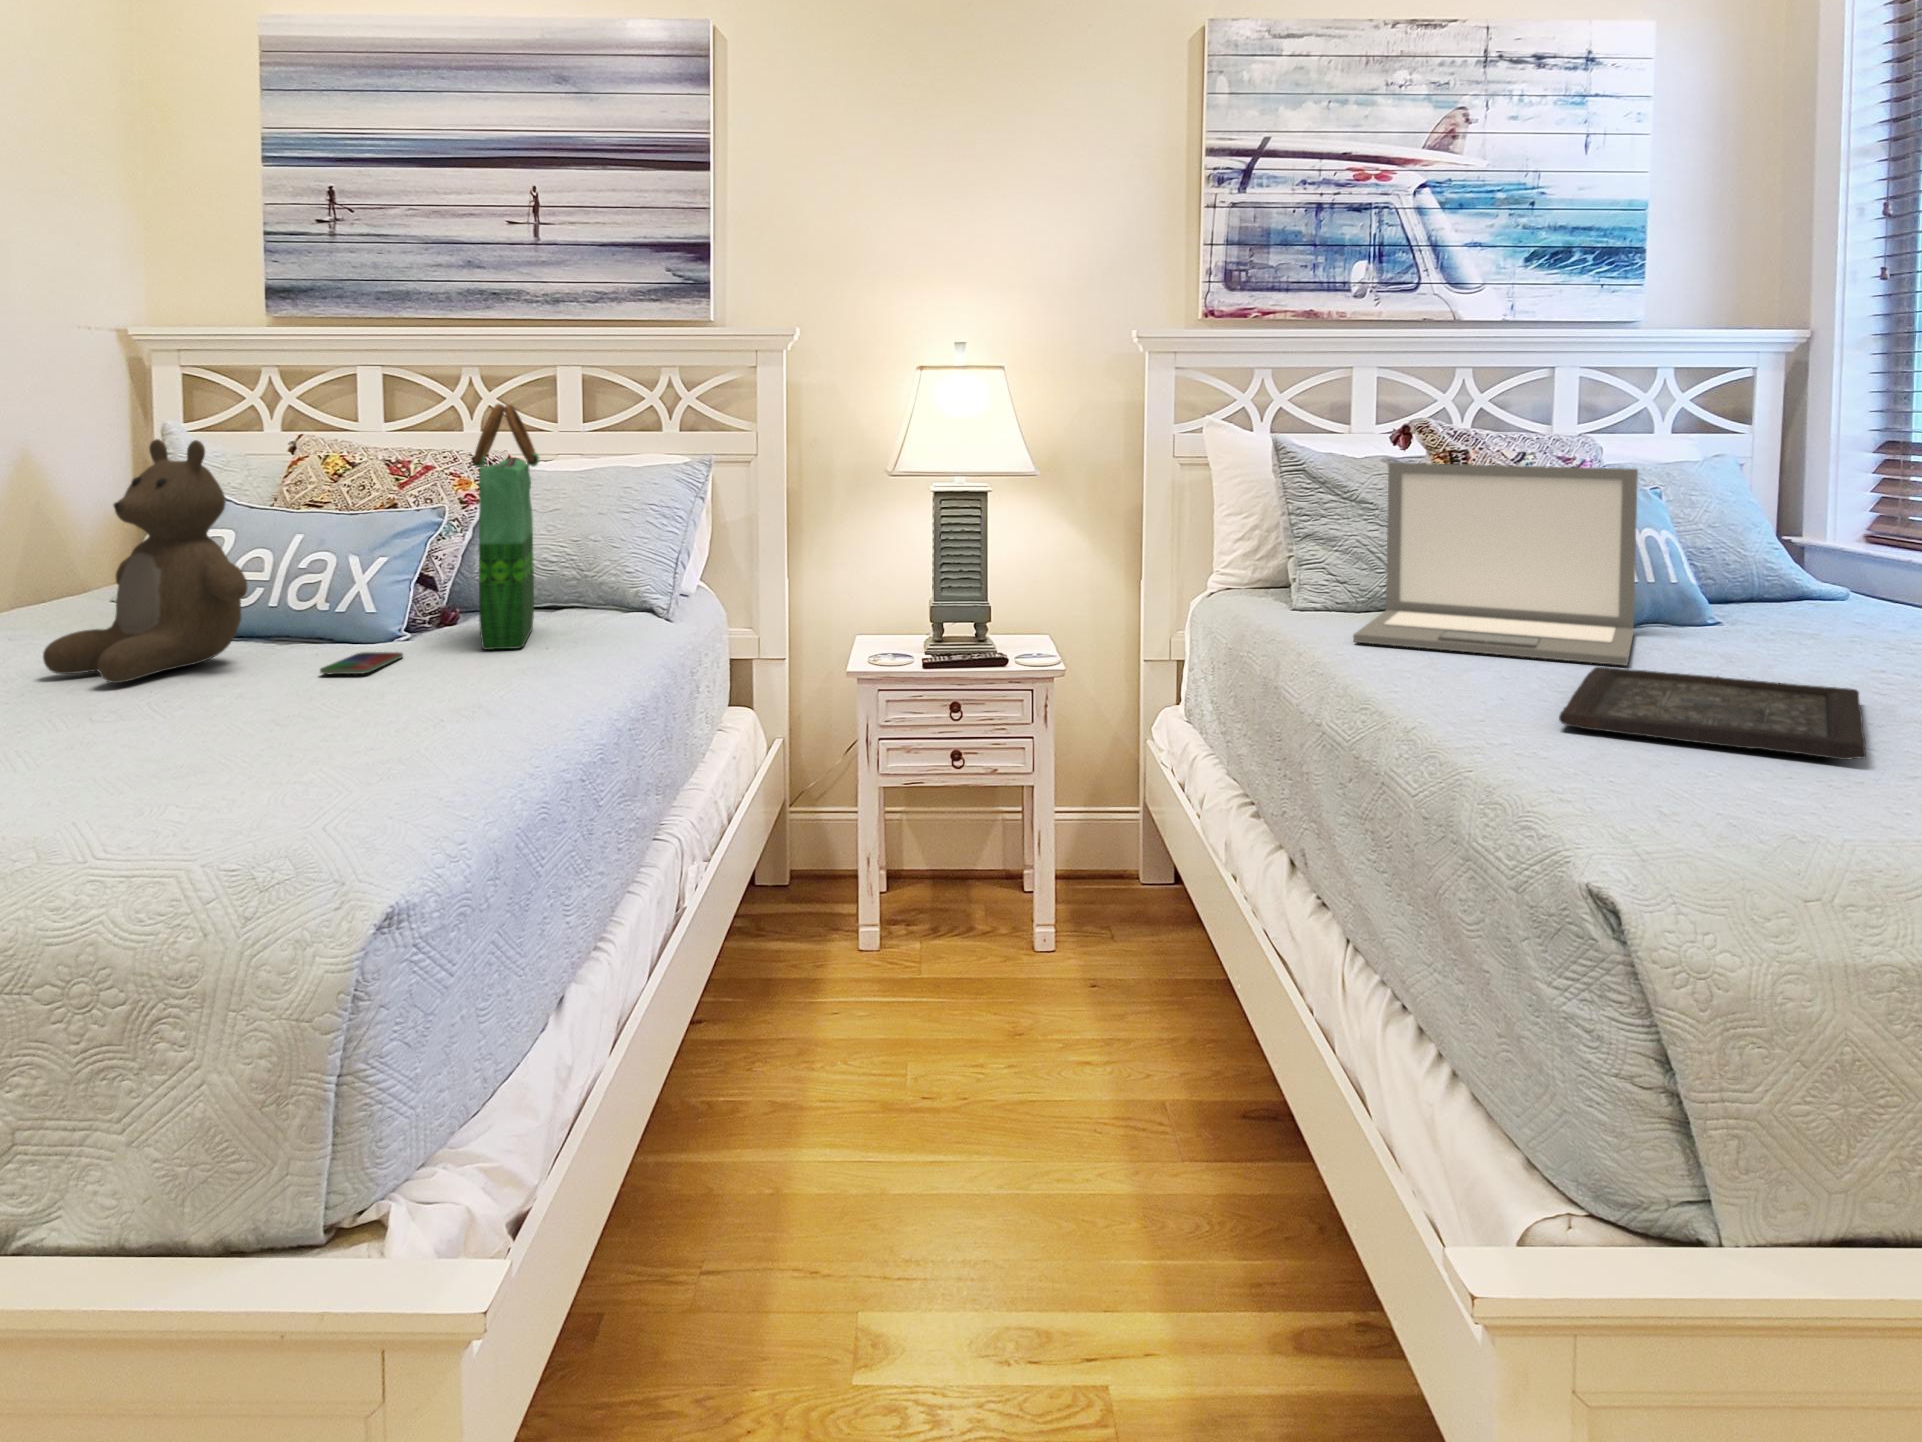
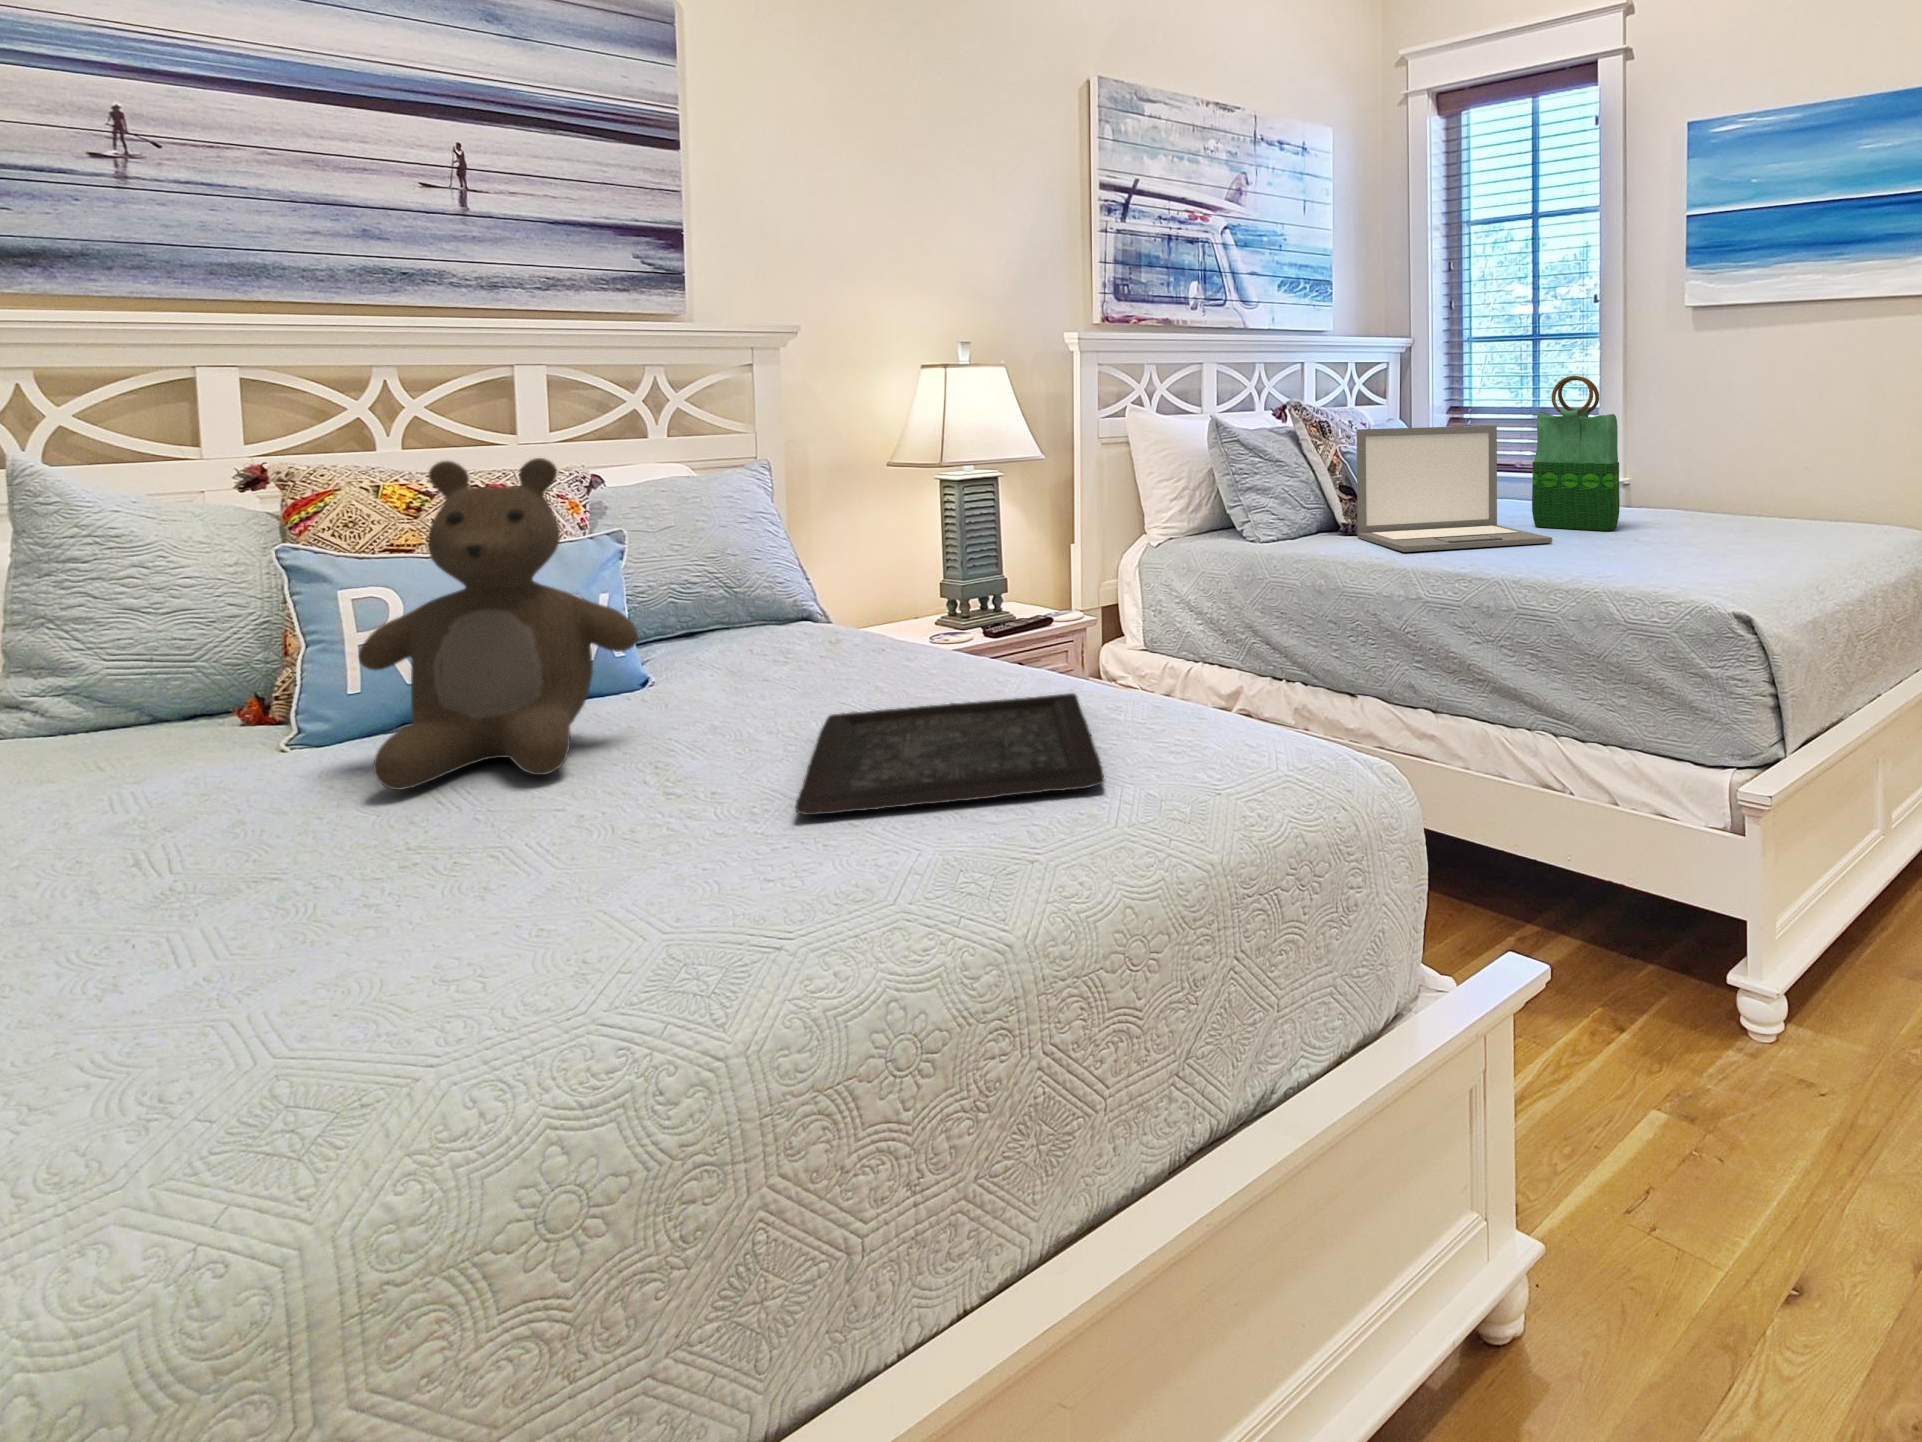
tote bag: present [471,404,539,650] -> present [1532,376,1620,531]
smartphone: present [320,652,403,675] -> none [710,684,807,714]
tray: present [1559,667,1866,760] -> present [796,693,1104,815]

